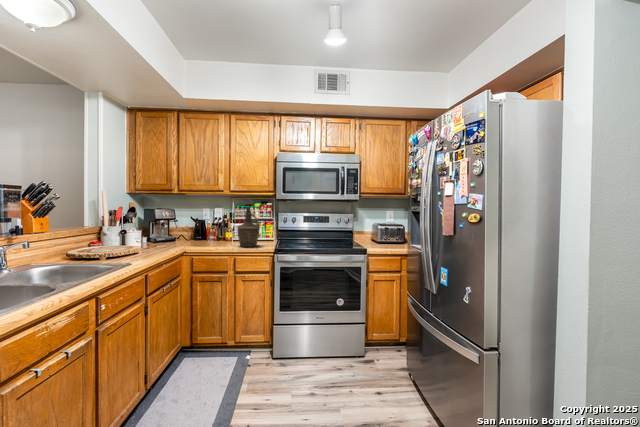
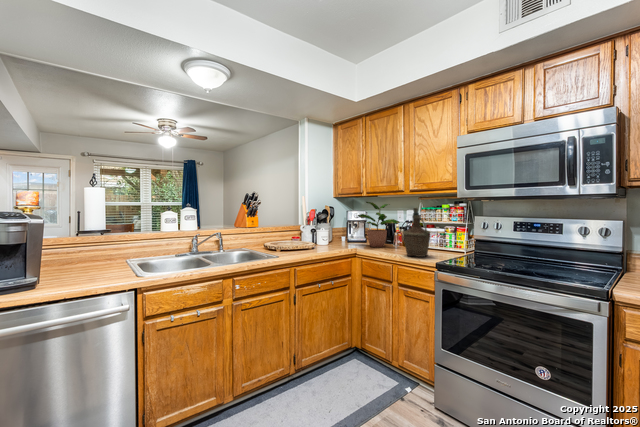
potted plant: none [174,199,220,244] -> present [358,202,400,247]

